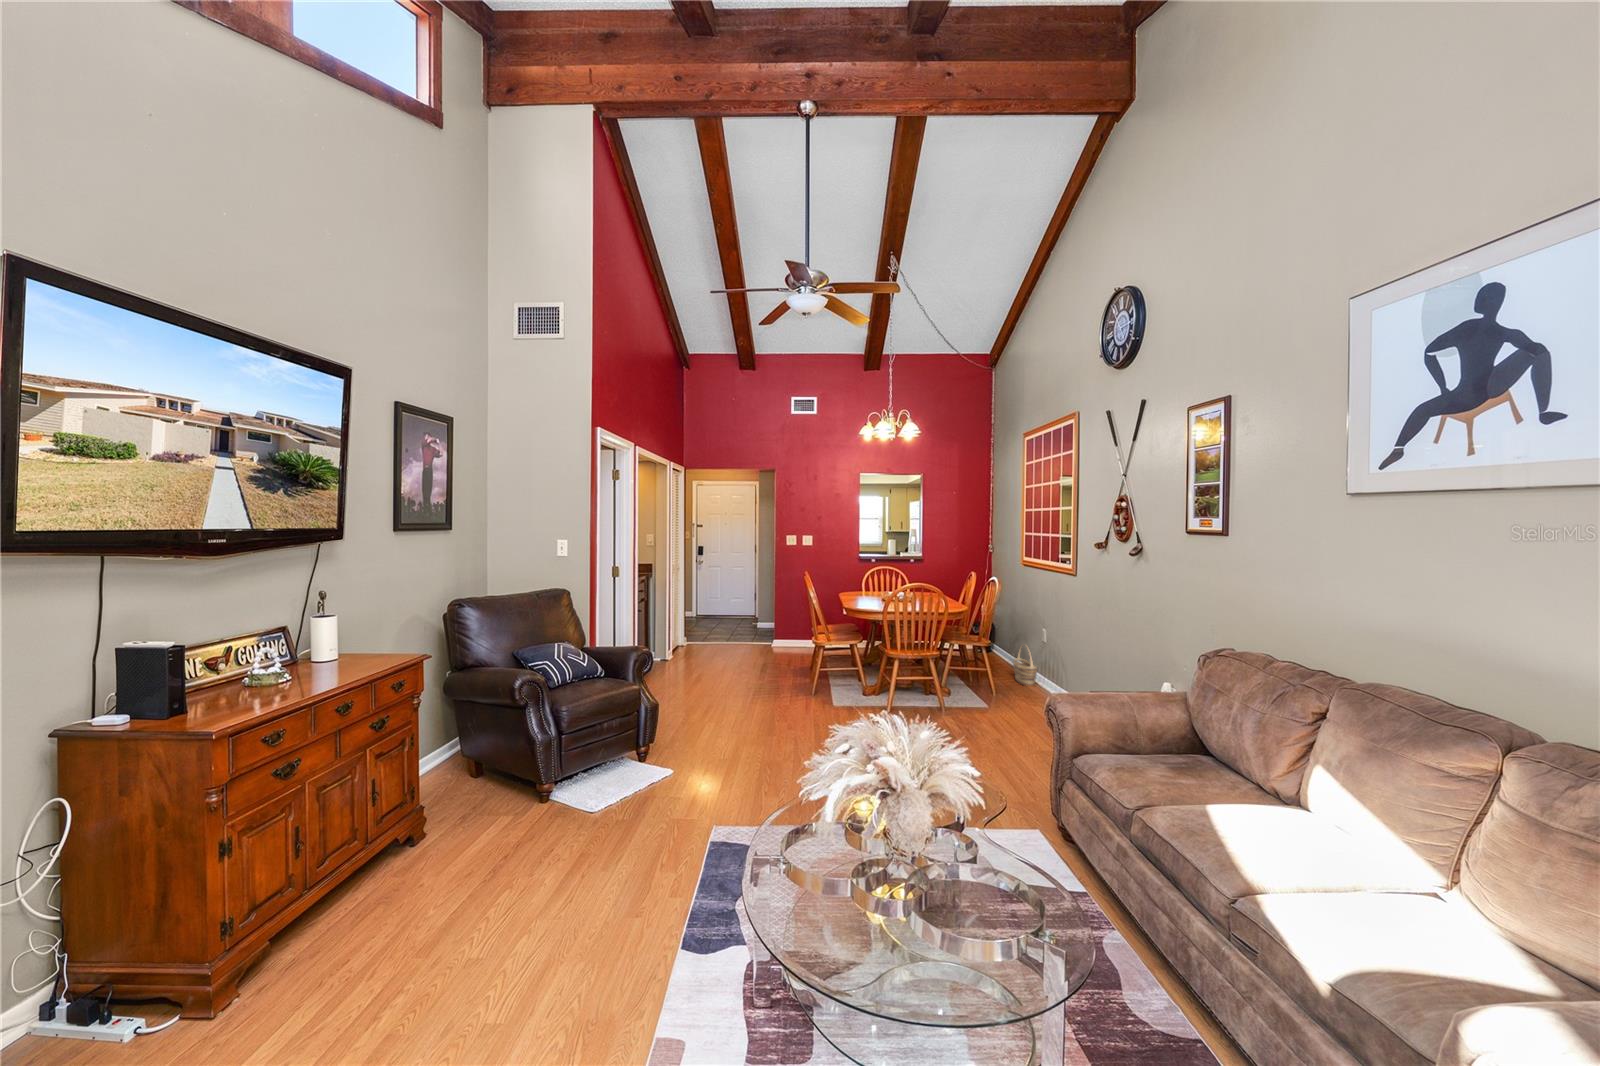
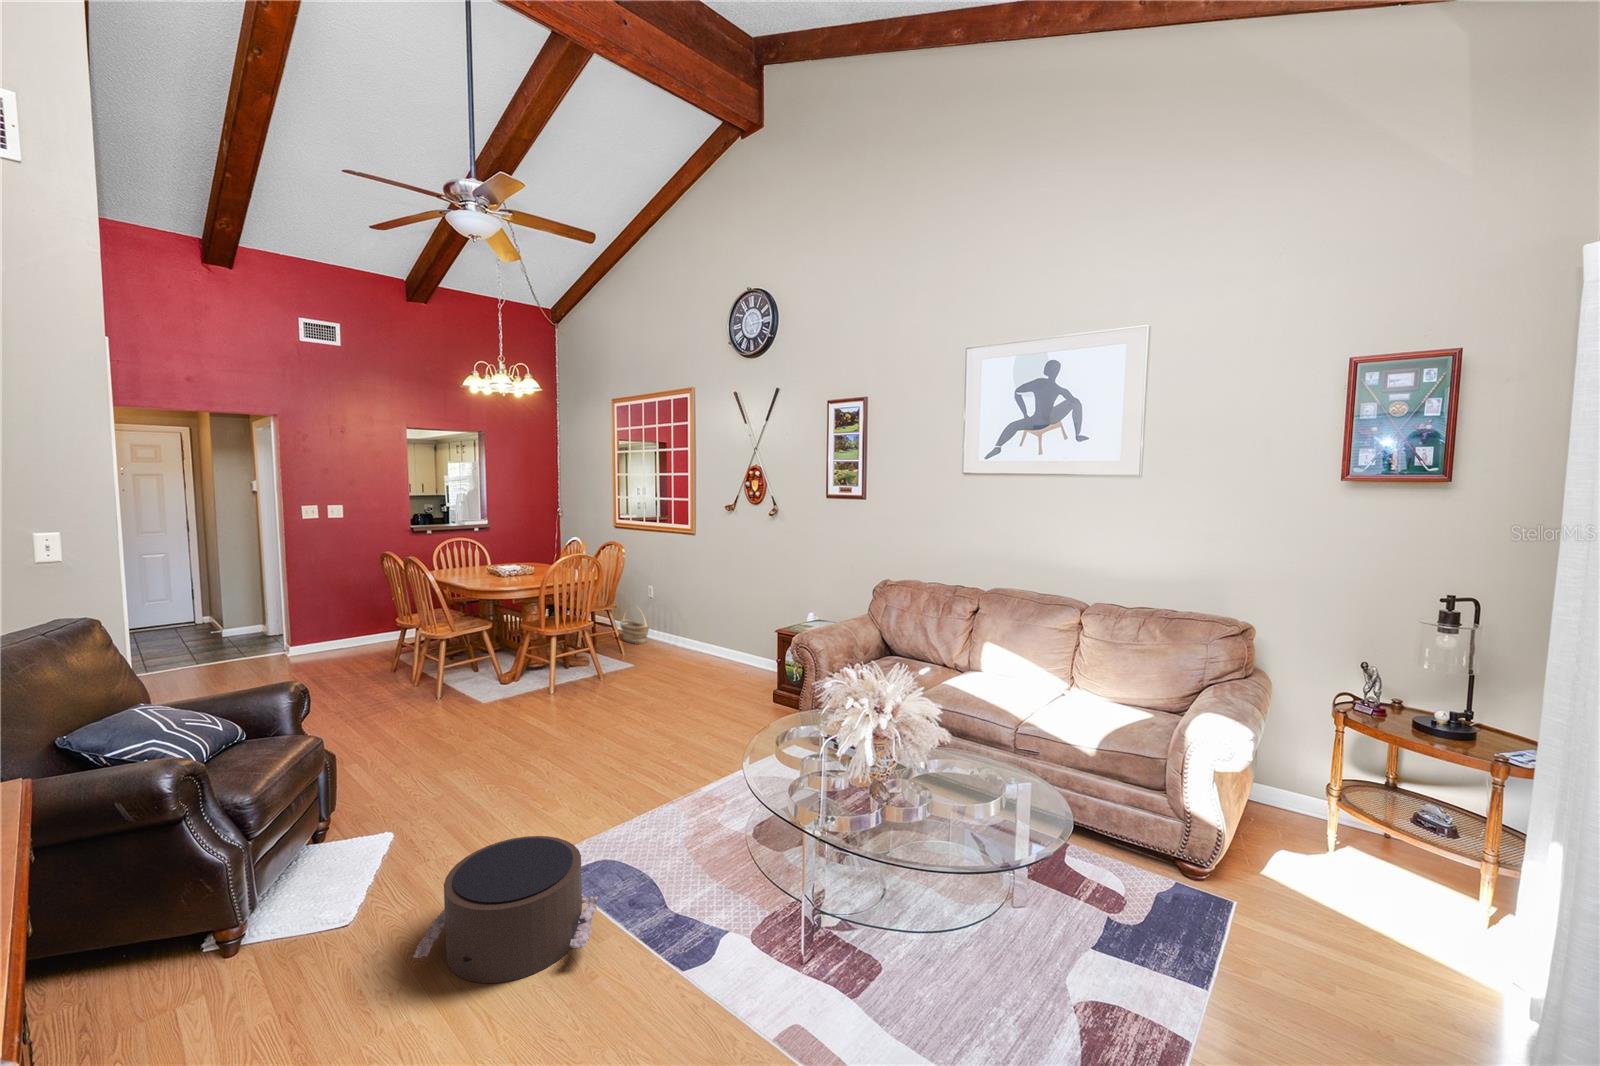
pouf: none [577,788,697,893] -> present [414,836,598,983]

